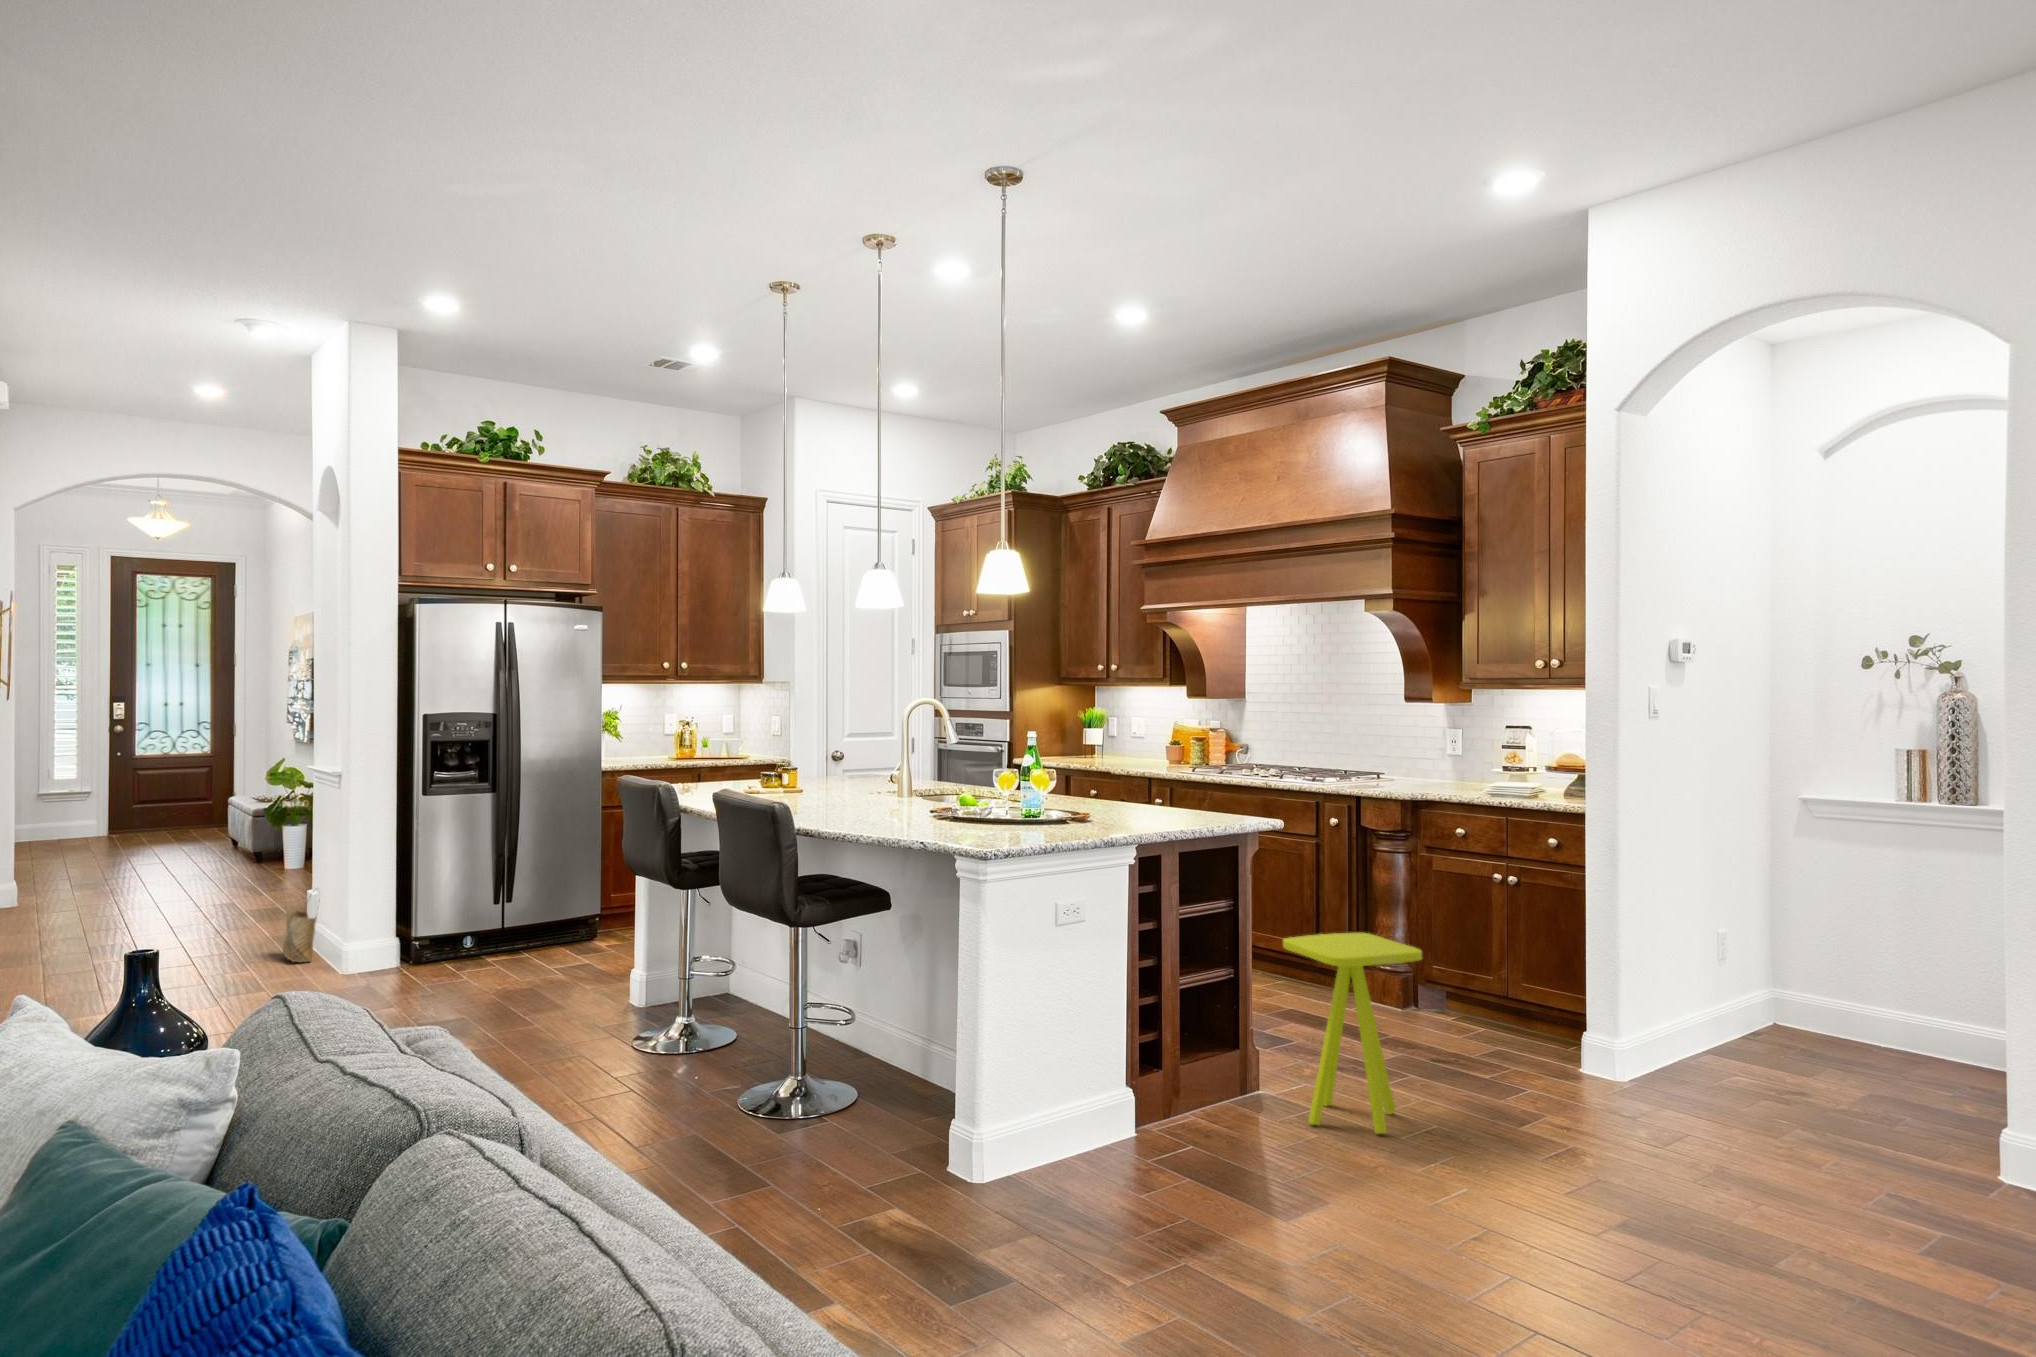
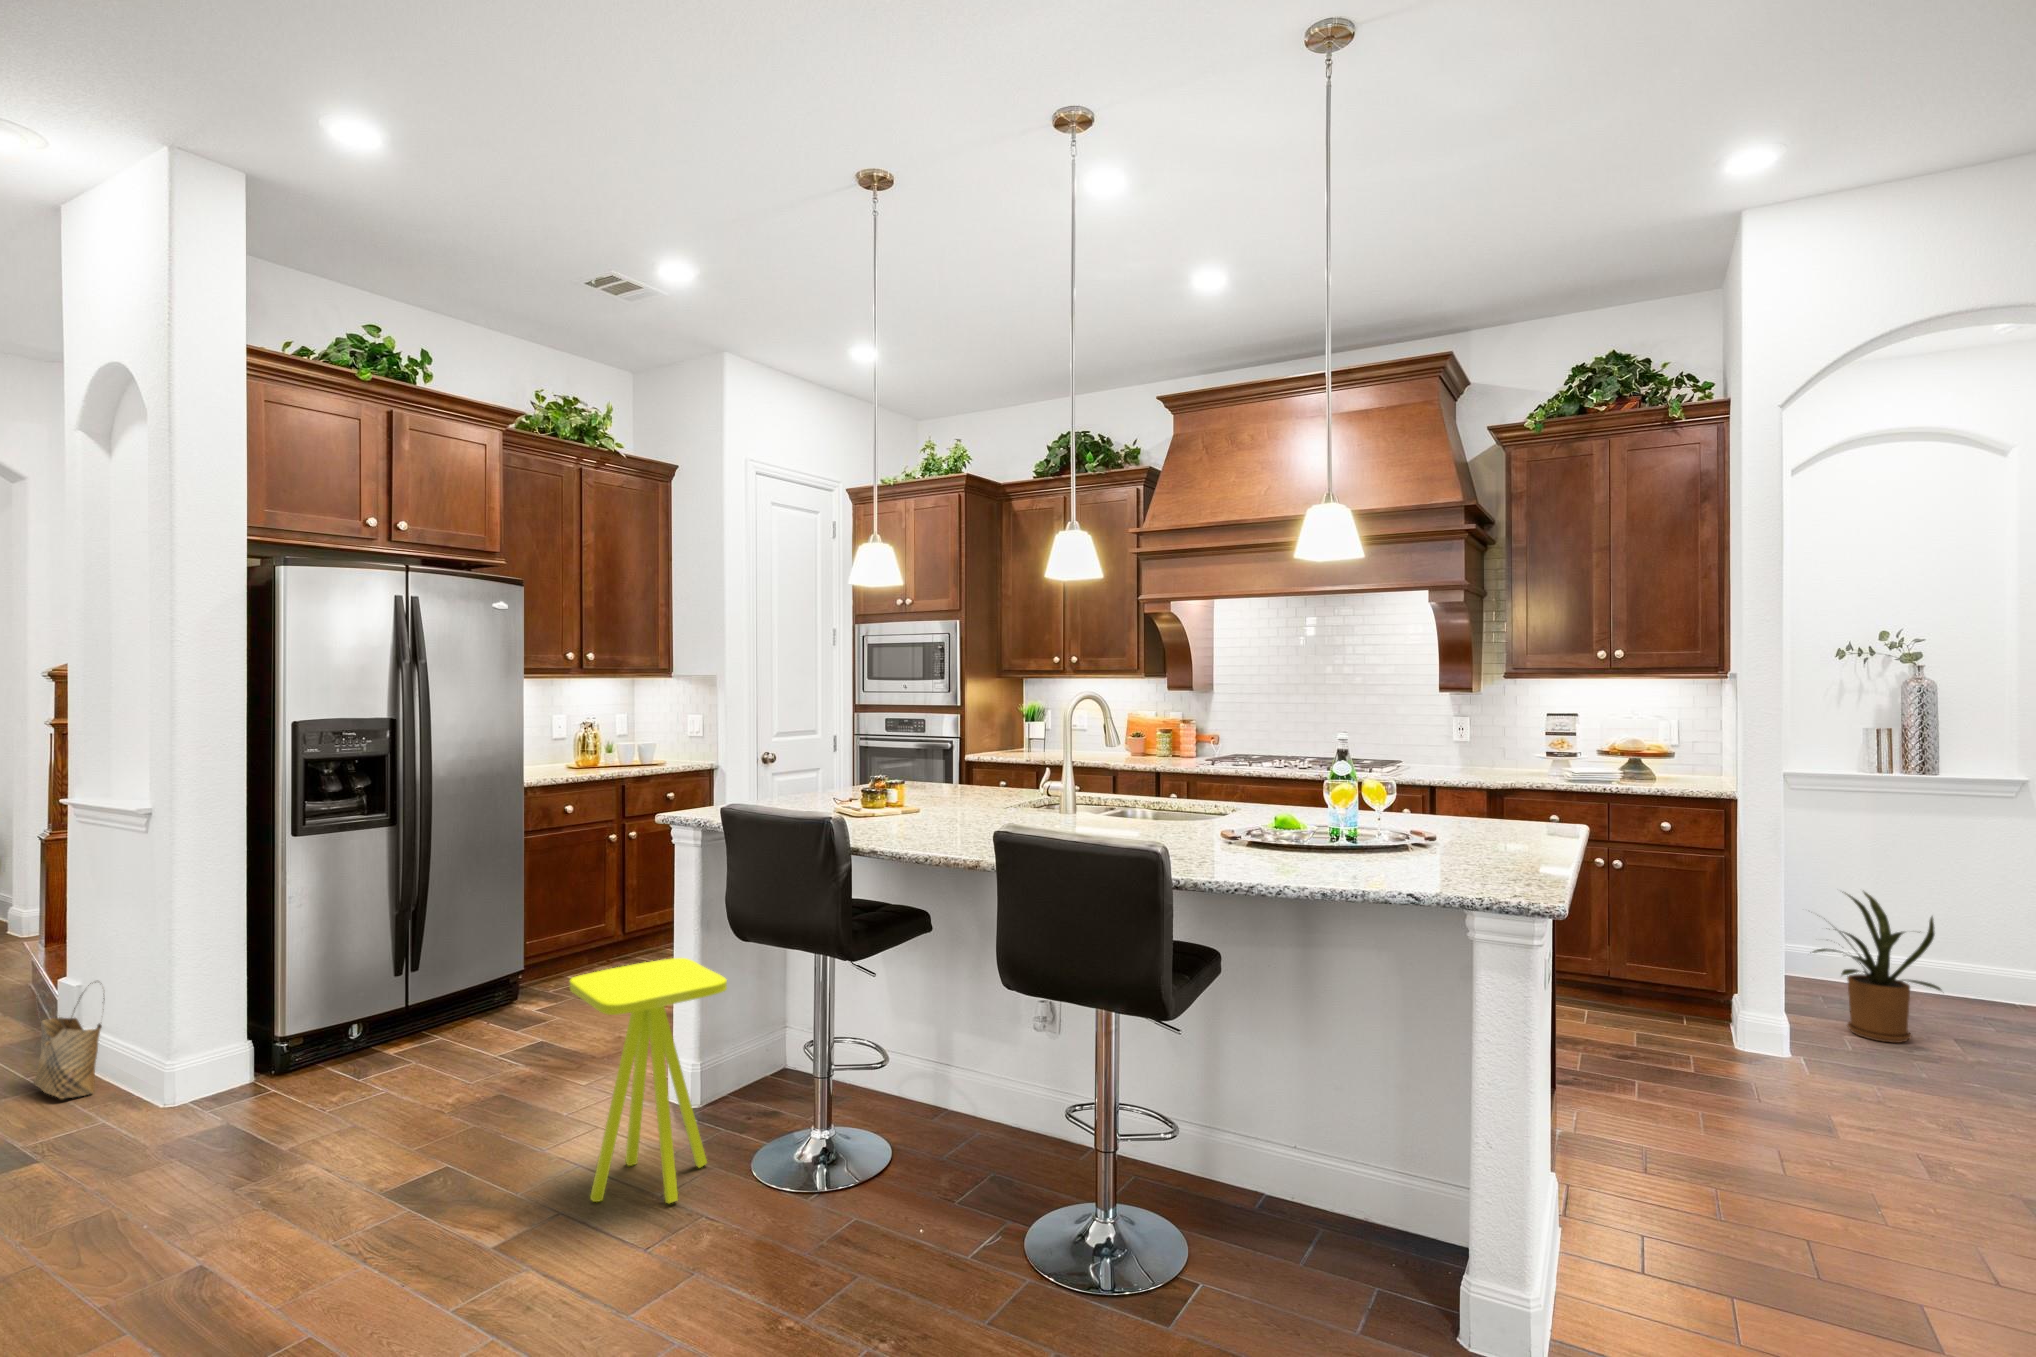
house plant: none [1690,917,1808,1081] -> present [1813,892,1941,1043]
side table: present [1283,932,1422,1133] -> present [570,958,727,1203]

